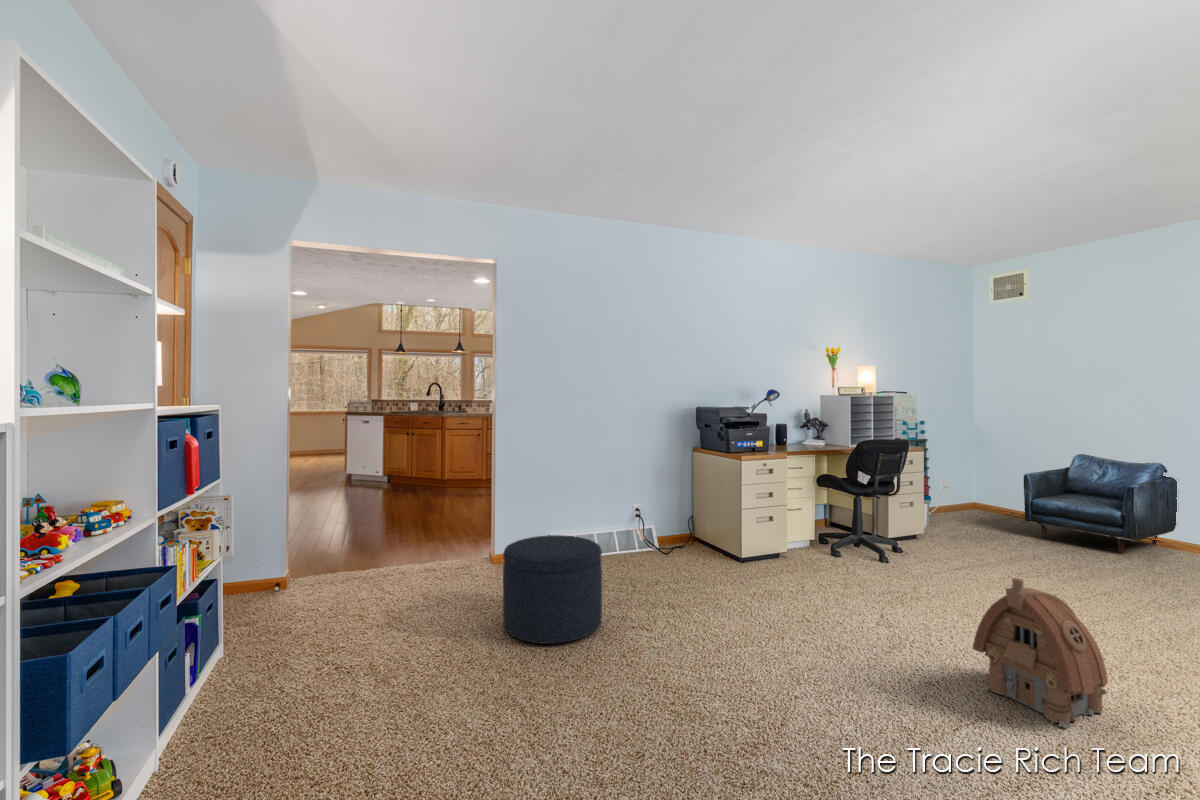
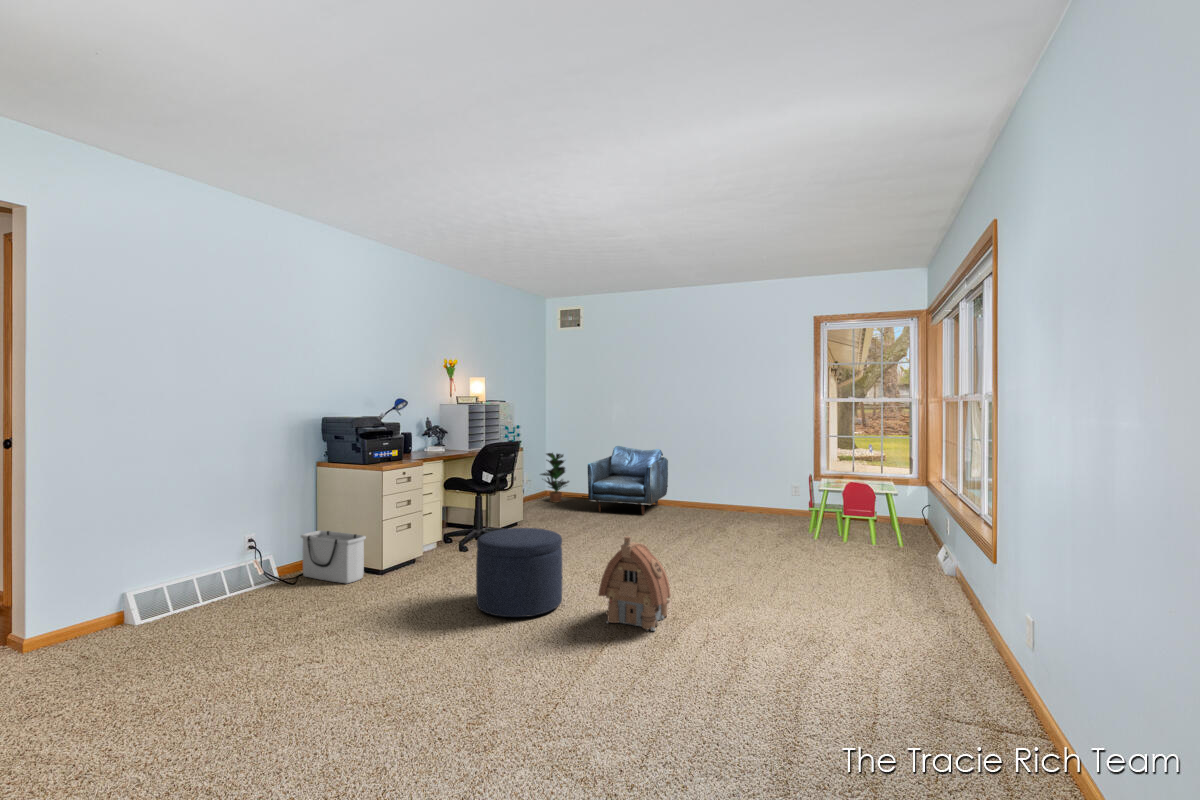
potted plant: none [958,456,1003,518] -> present [541,453,569,503]
storage bin: none [676,510,727,563] -> present [301,530,366,584]
ottoman: present [503,535,602,644] -> present [476,528,562,617]

